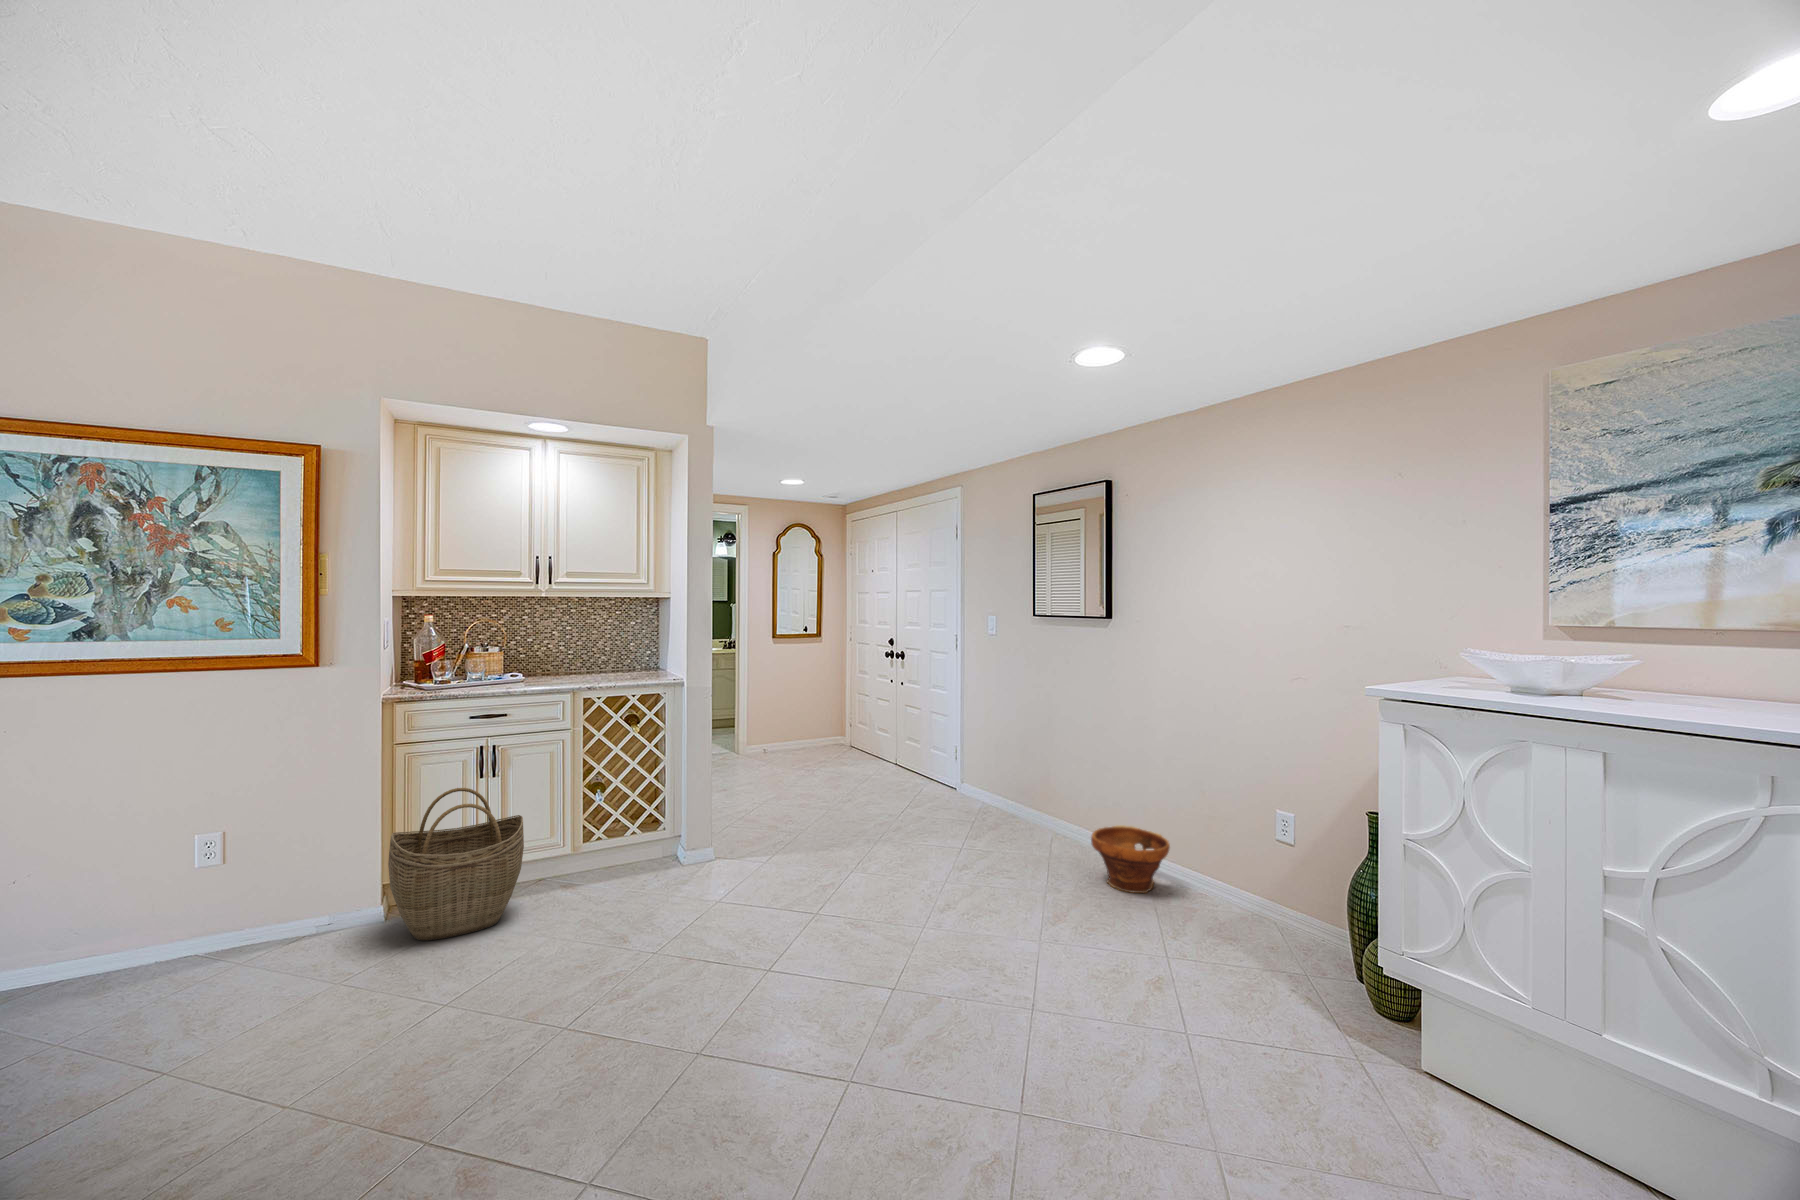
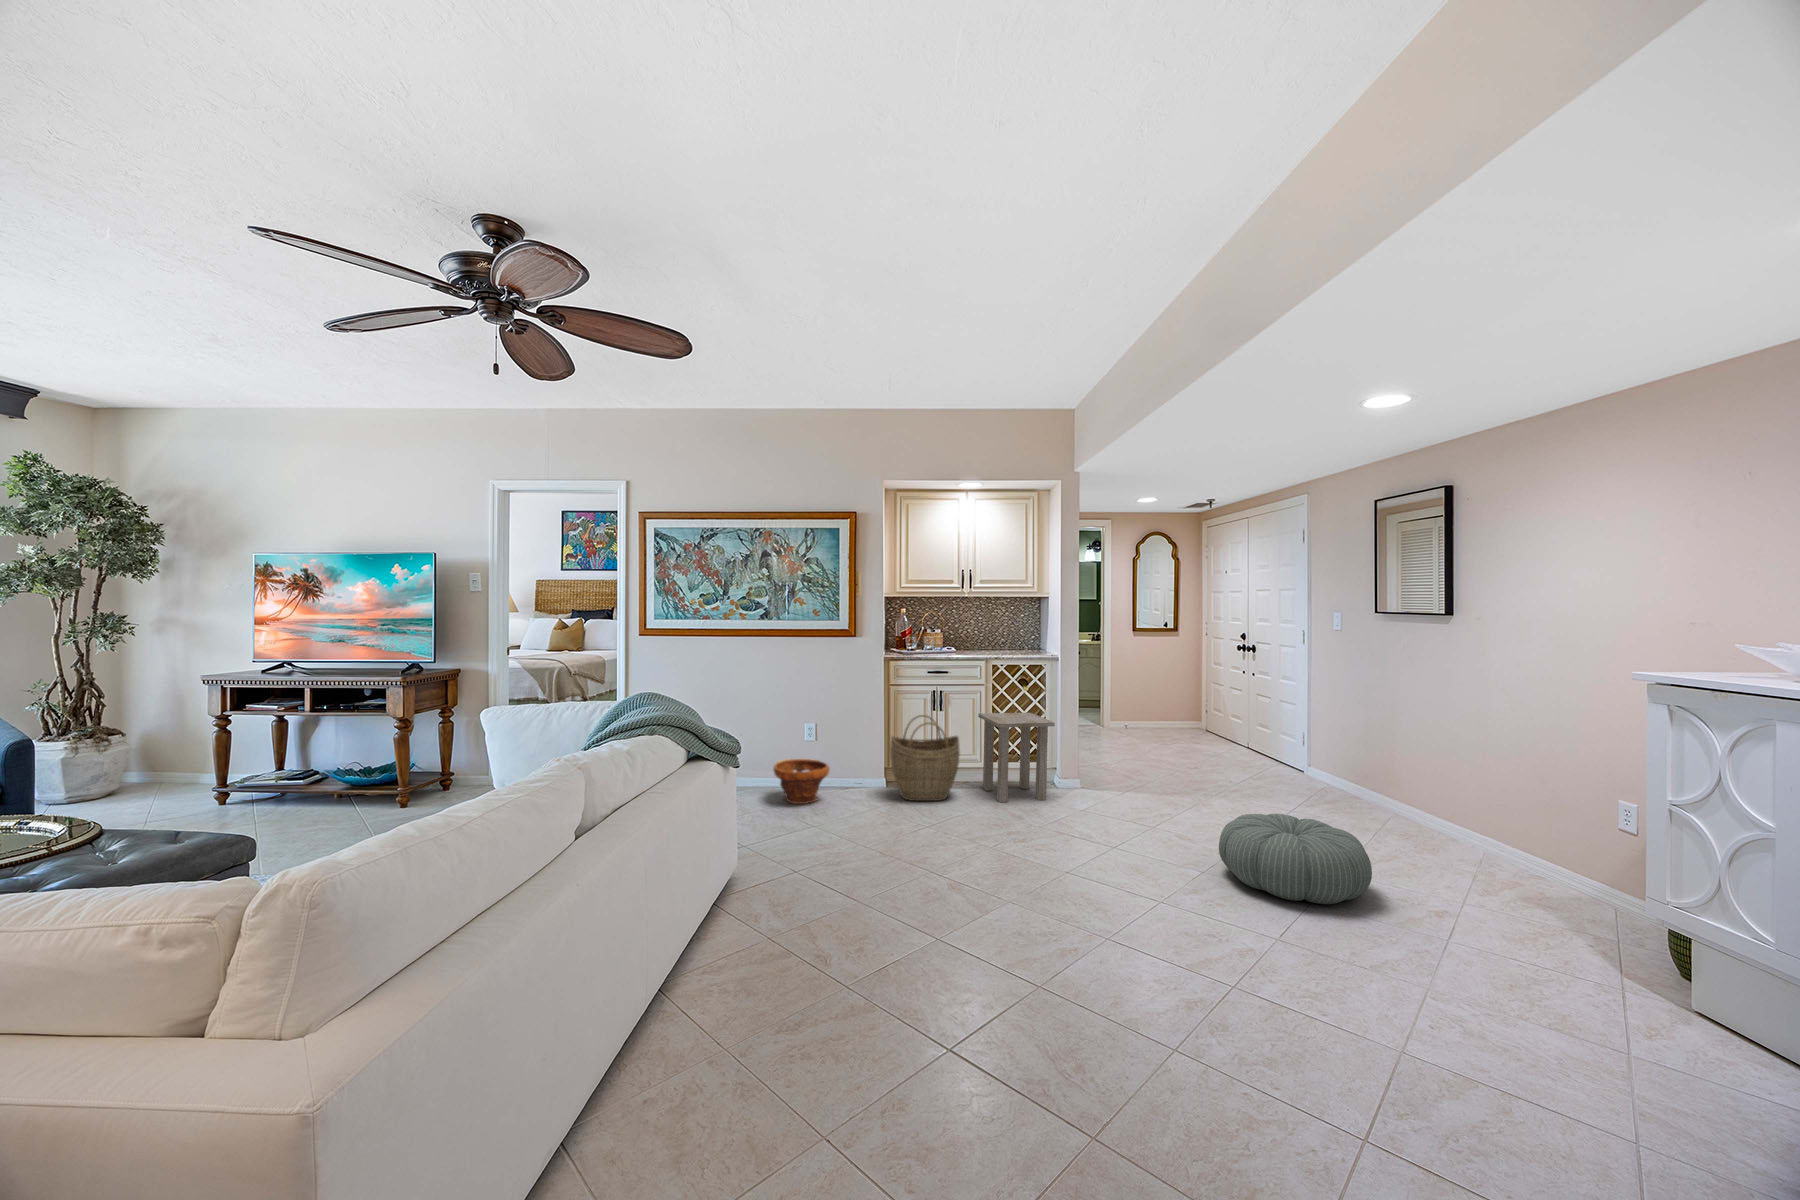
side table: none [560,762,678,910] -> present [978,713,1055,802]
planter: present [1091,825,1170,893] -> present [774,759,829,804]
pouf: none [909,877,1086,1011] -> present [1219,814,1372,904]

